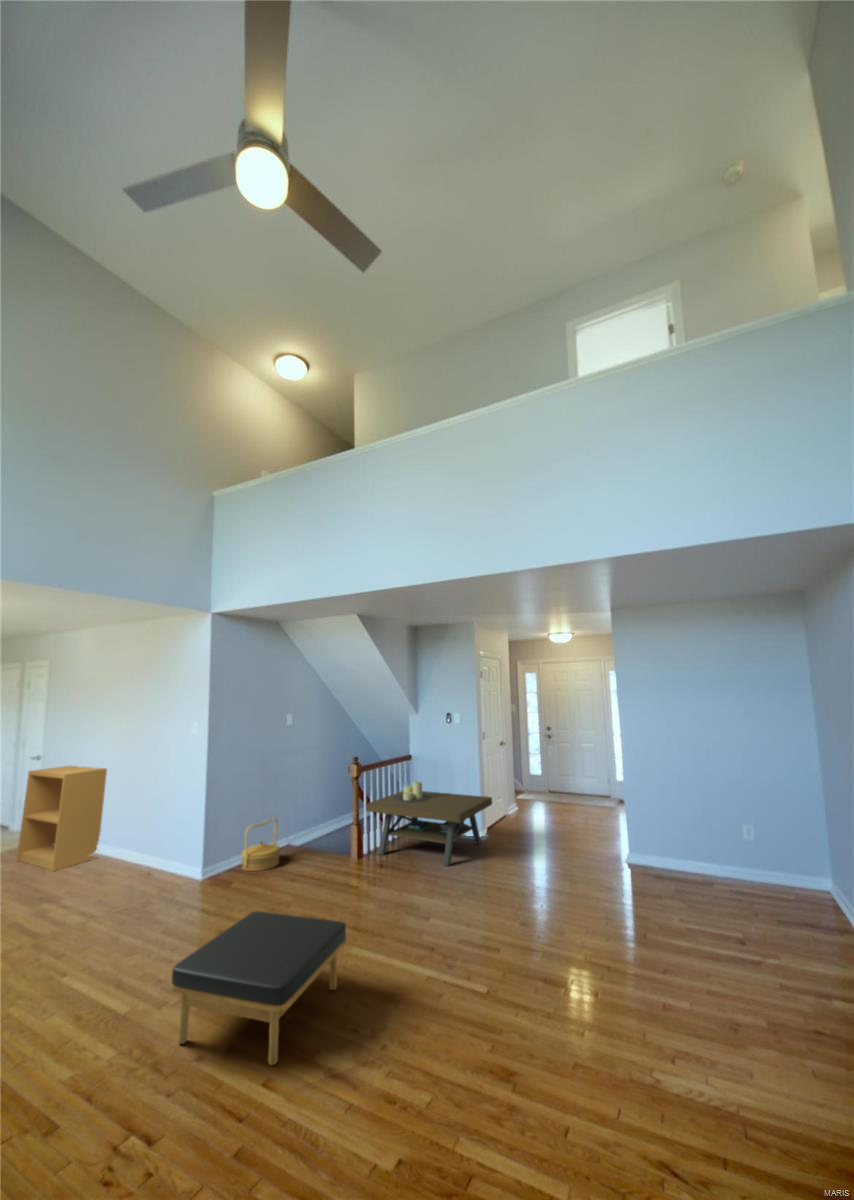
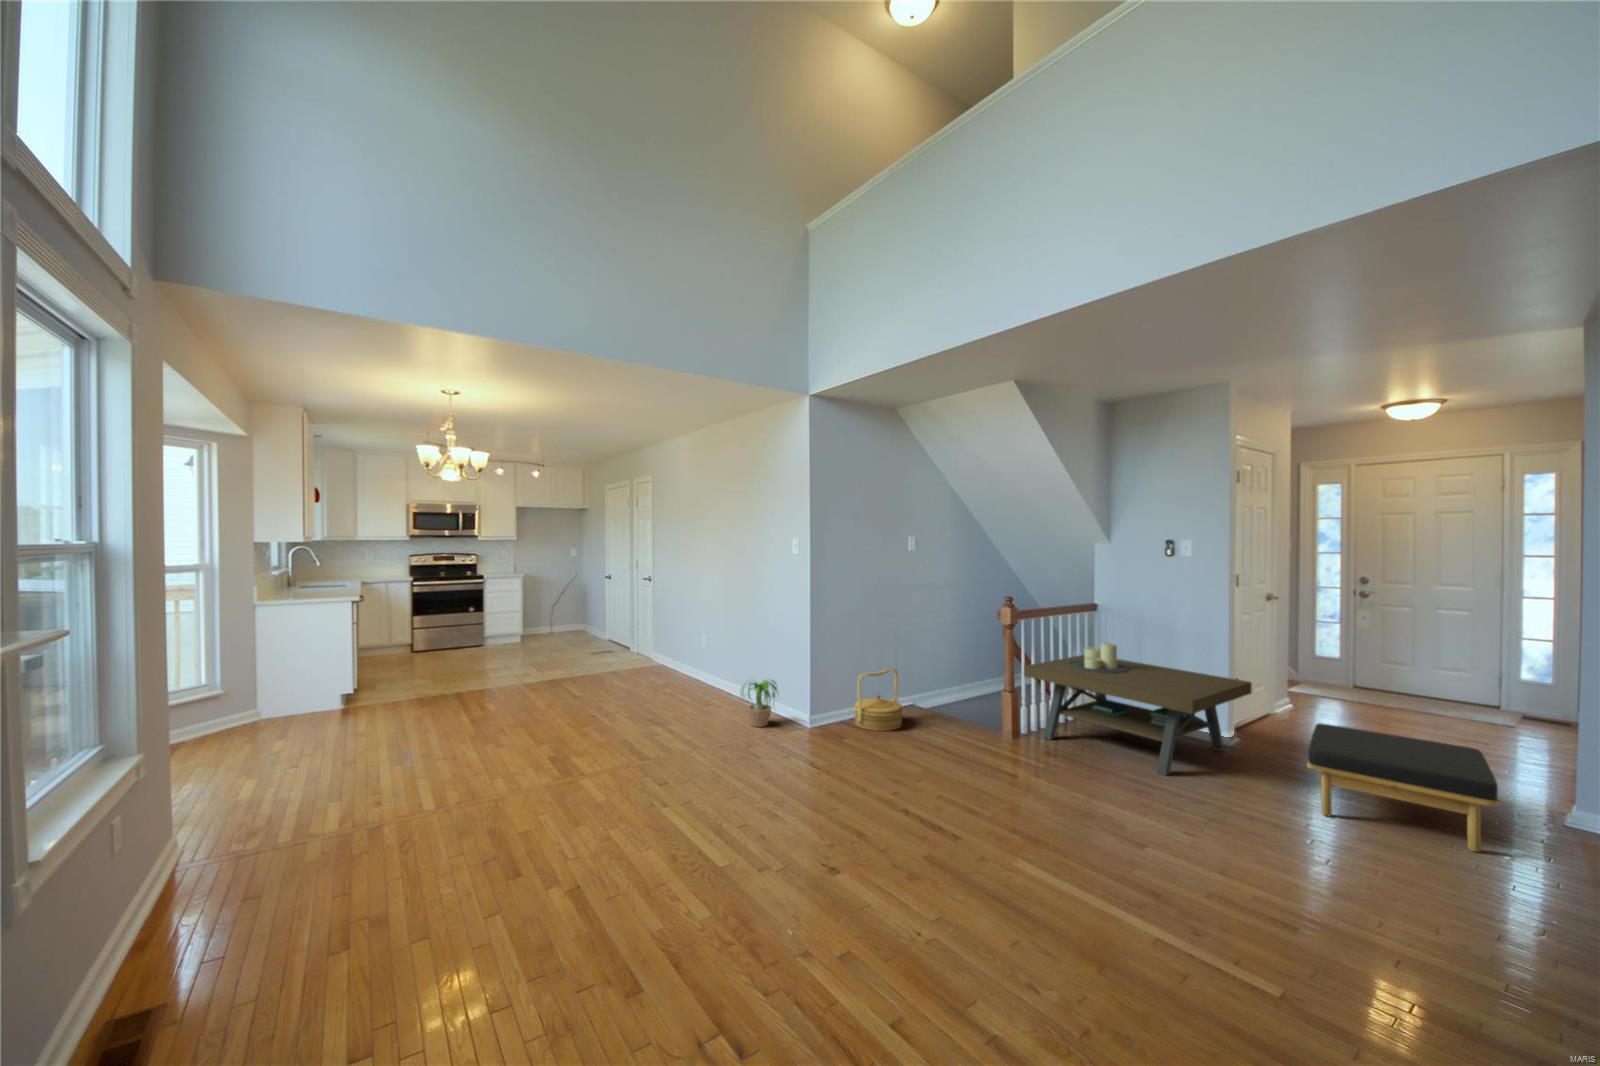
bookshelf: present [16,765,107,871] -> none [632,585,703,693]
potted plant: none [131,842,181,887] -> present [740,680,777,727]
ottoman: present [171,911,347,1065] -> present [1307,723,1499,852]

